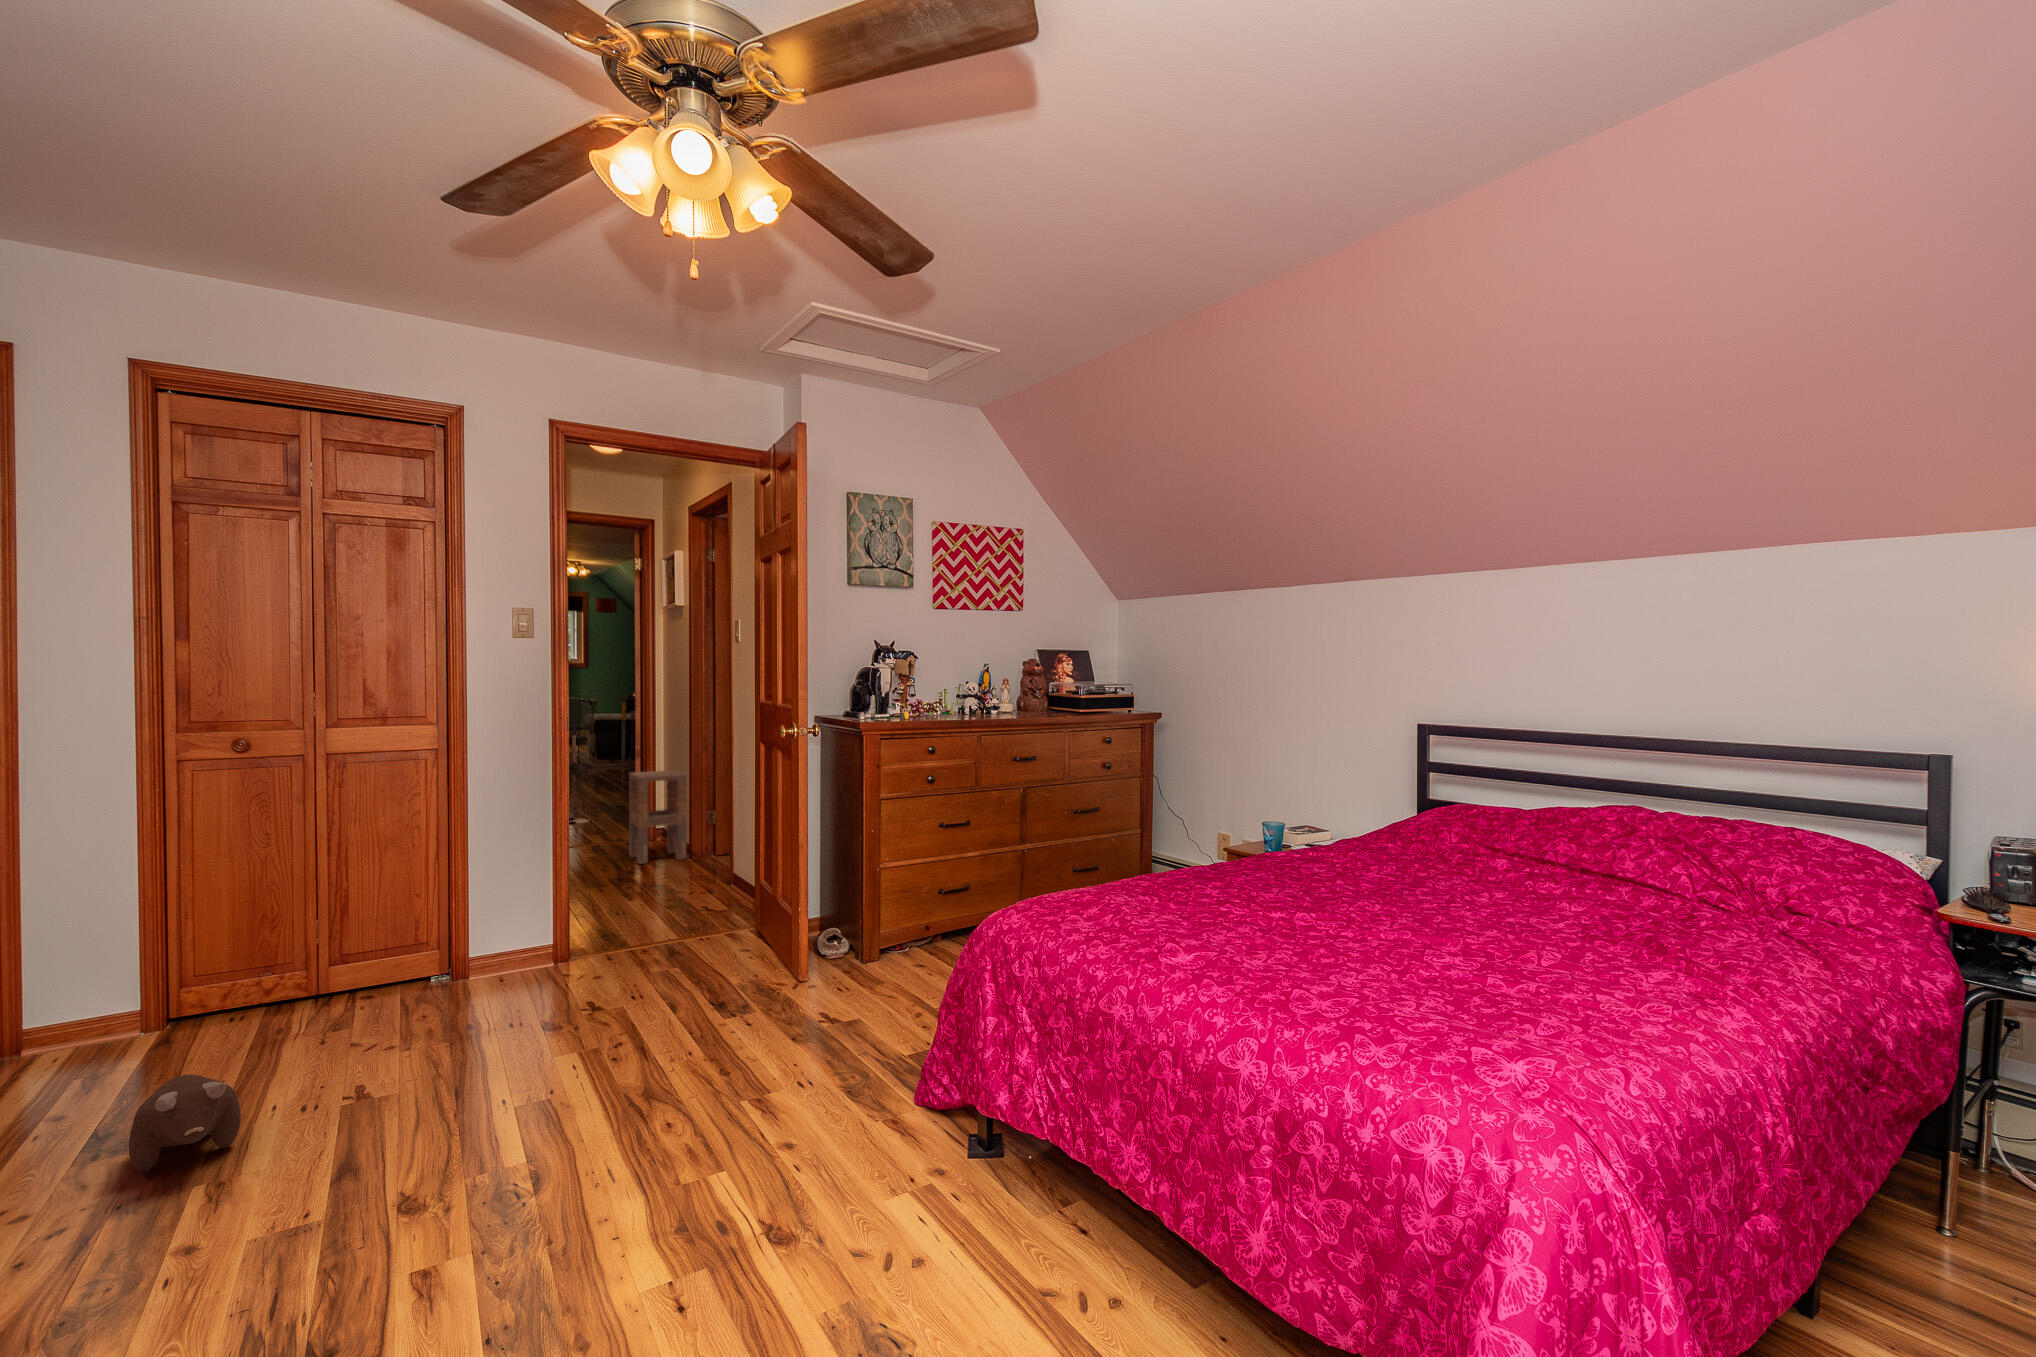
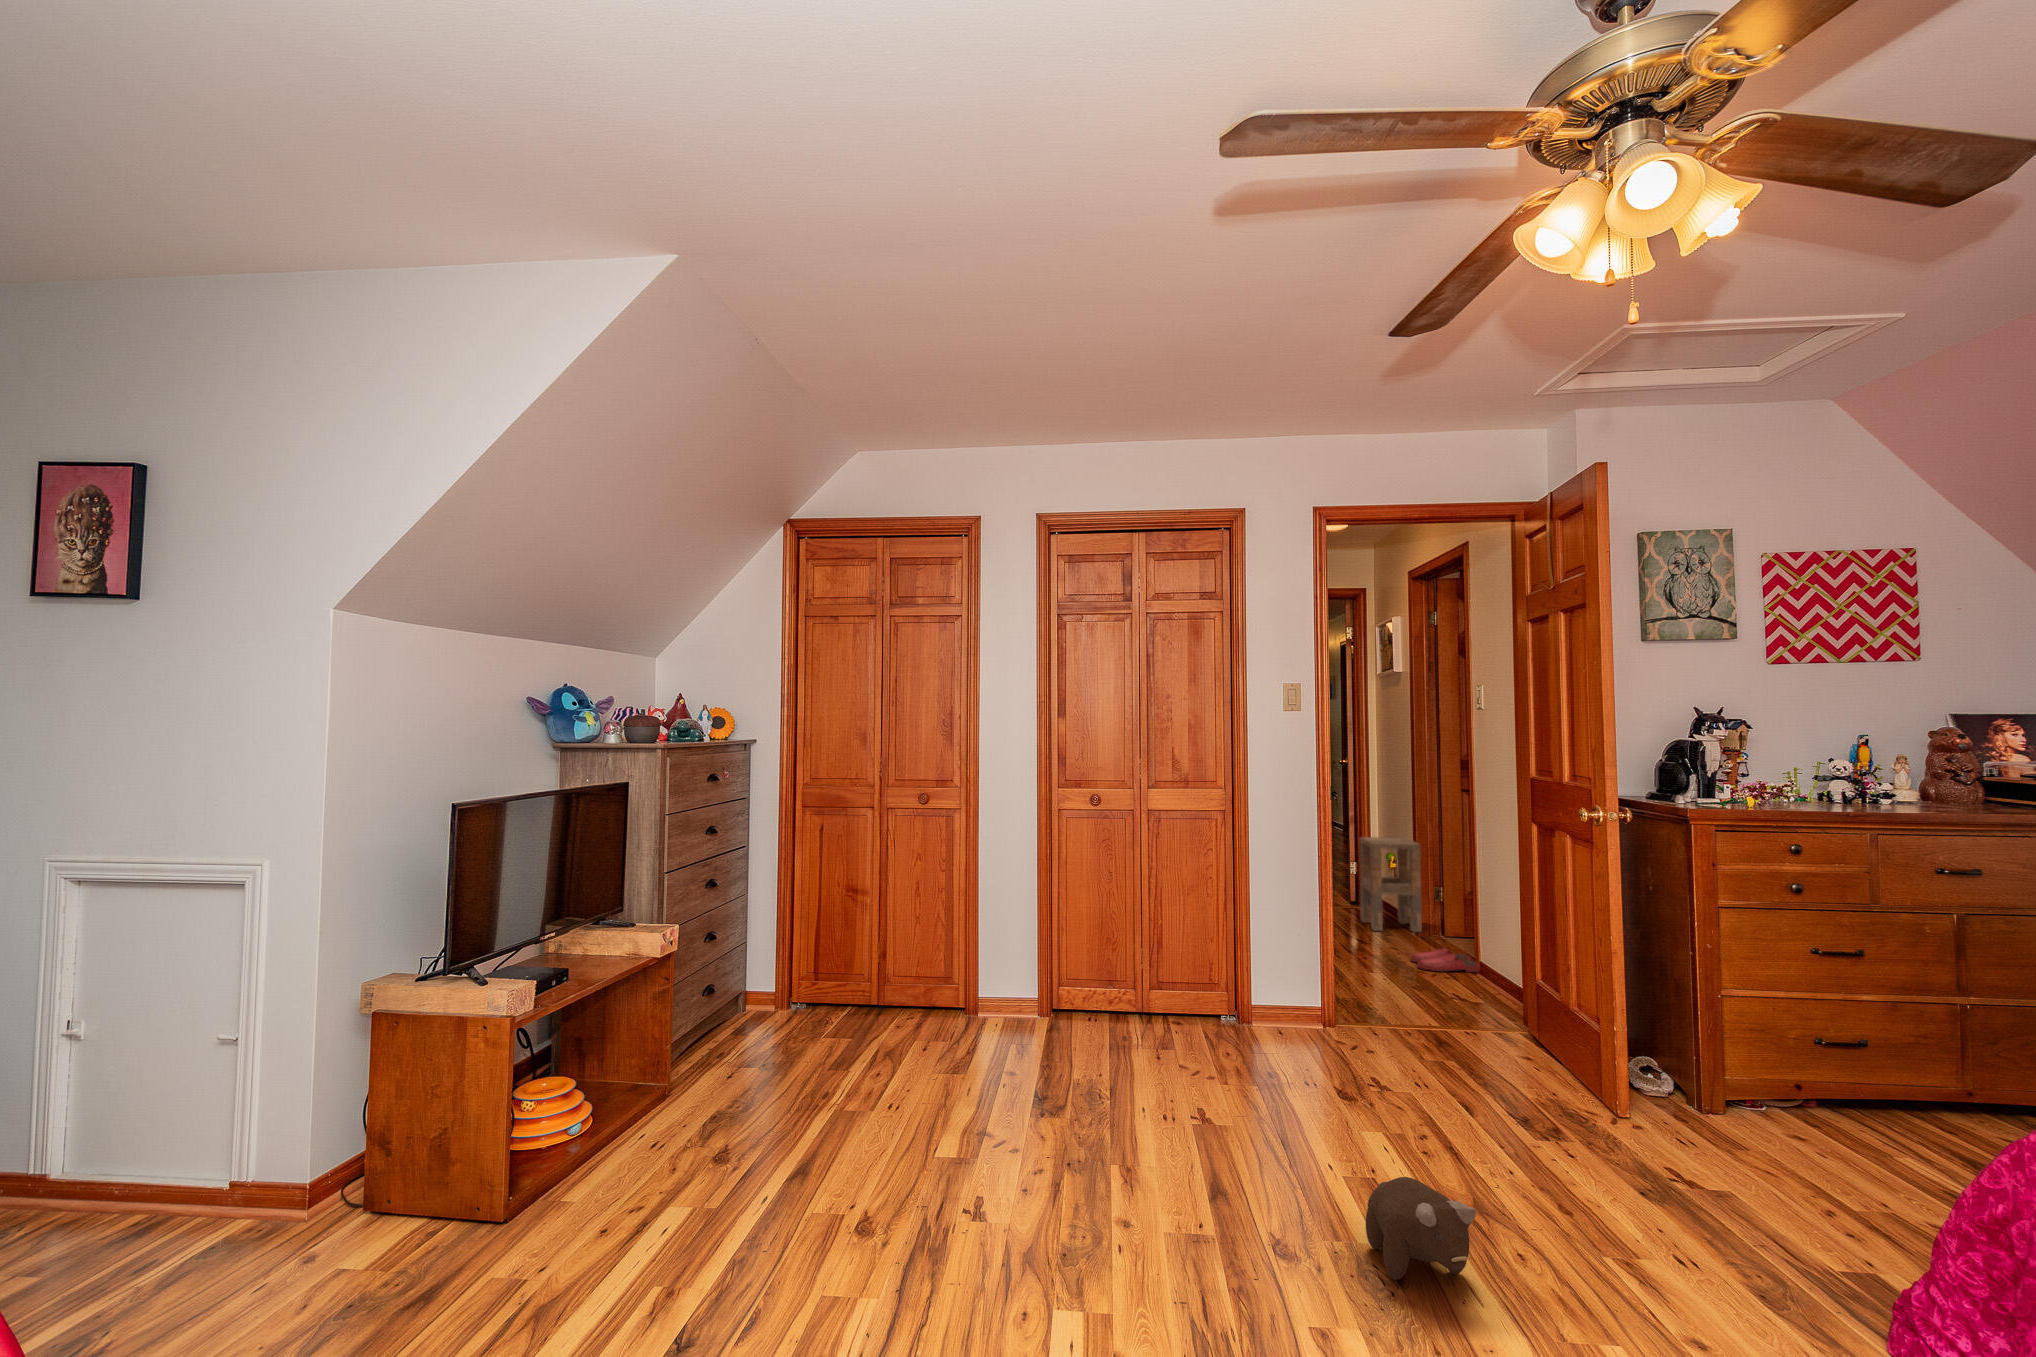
slippers: none [666,869,726,892] -> present [1411,948,1479,972]
plush toy: present [129,1074,241,1172] -> present [1366,1177,1477,1280]

